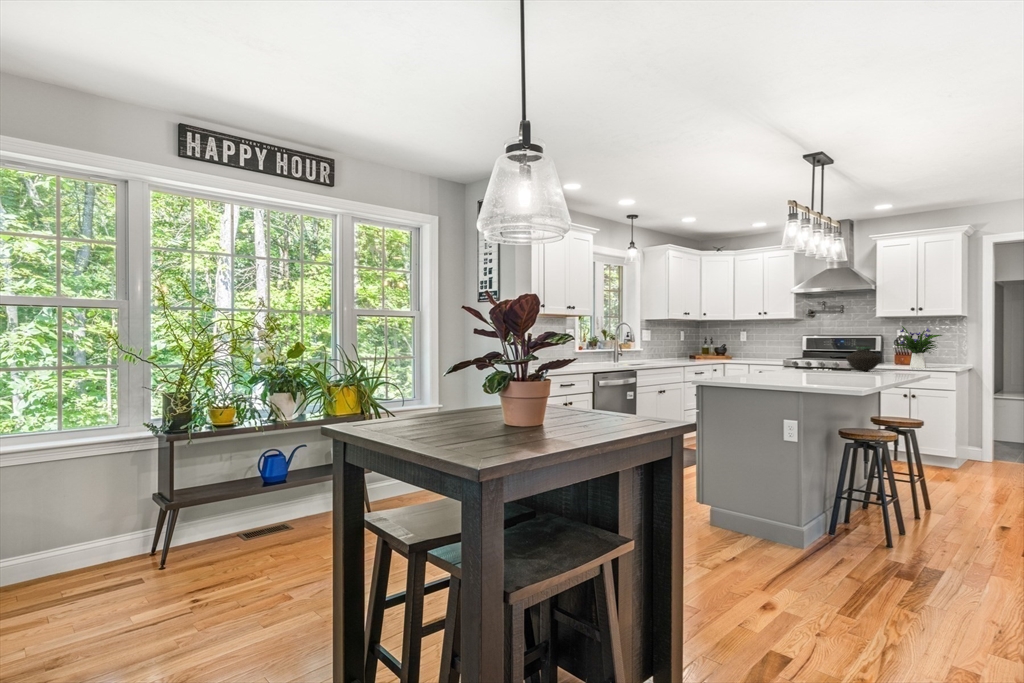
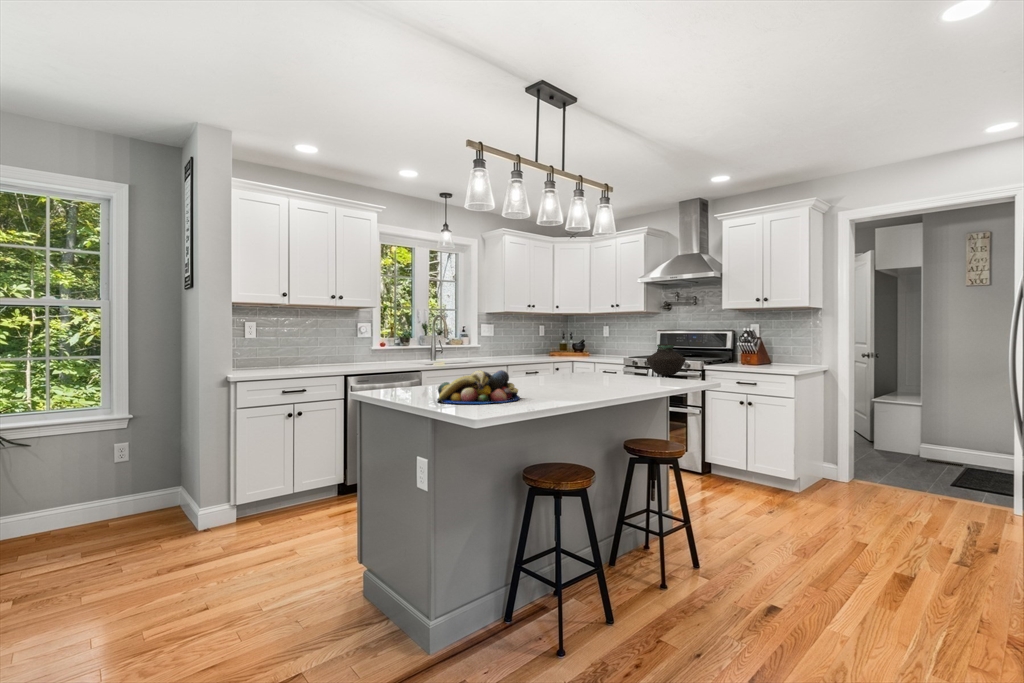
flower arrangement: present [898,326,942,368] -> none [729,319,782,370]
fruit bowl: none [776,360,841,382] -> present [437,370,520,404]

